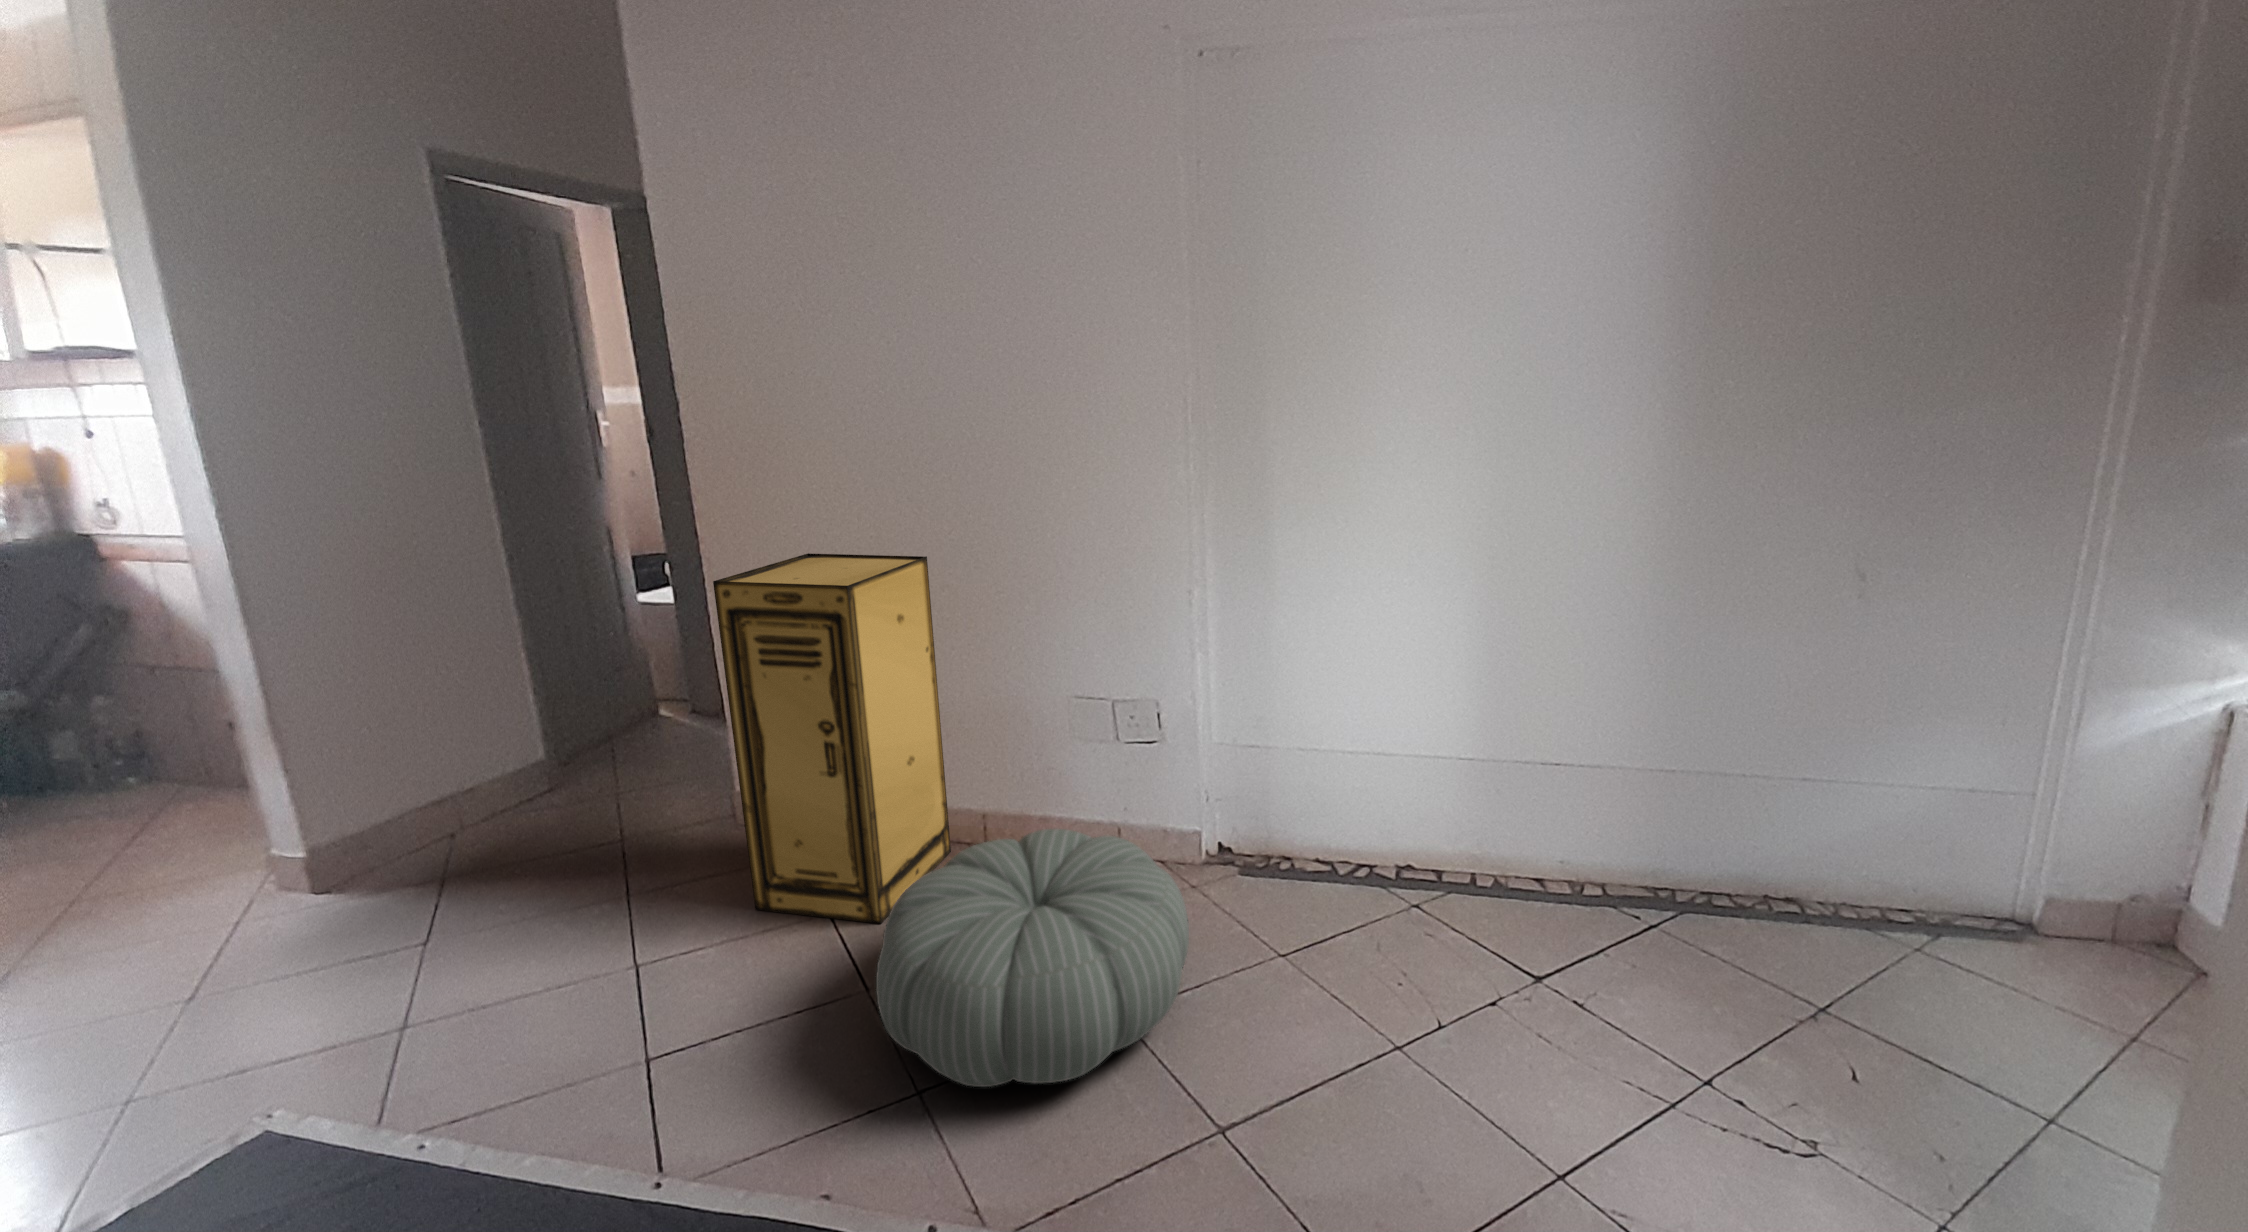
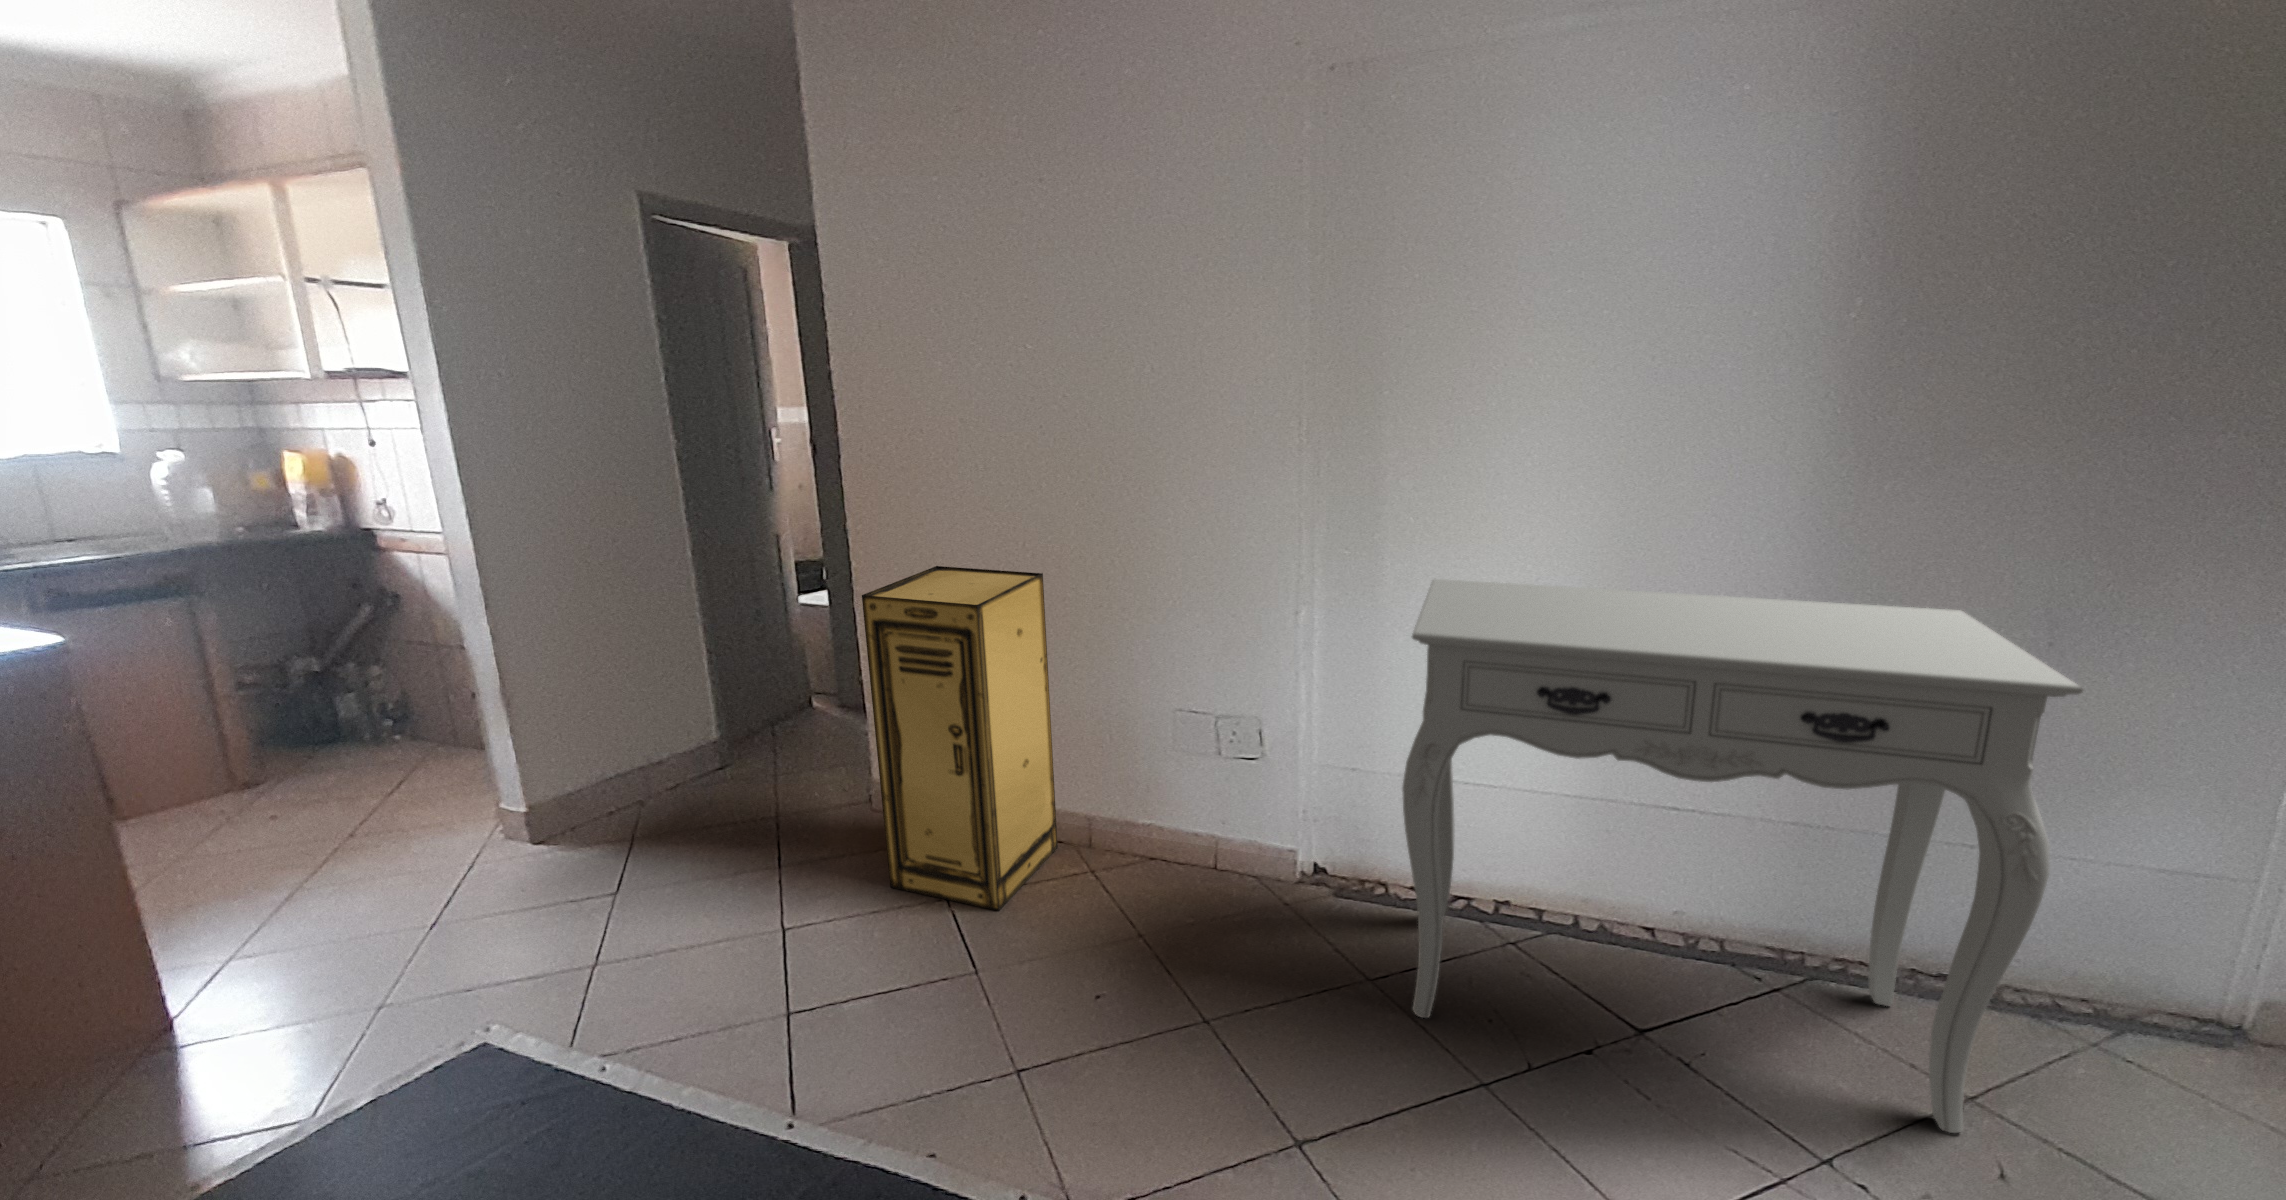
console table: none [1304,546,1908,1041] -> present [1402,579,2083,1133]
pouf: present [876,829,1189,1087] -> none [1003,839,1284,1076]

